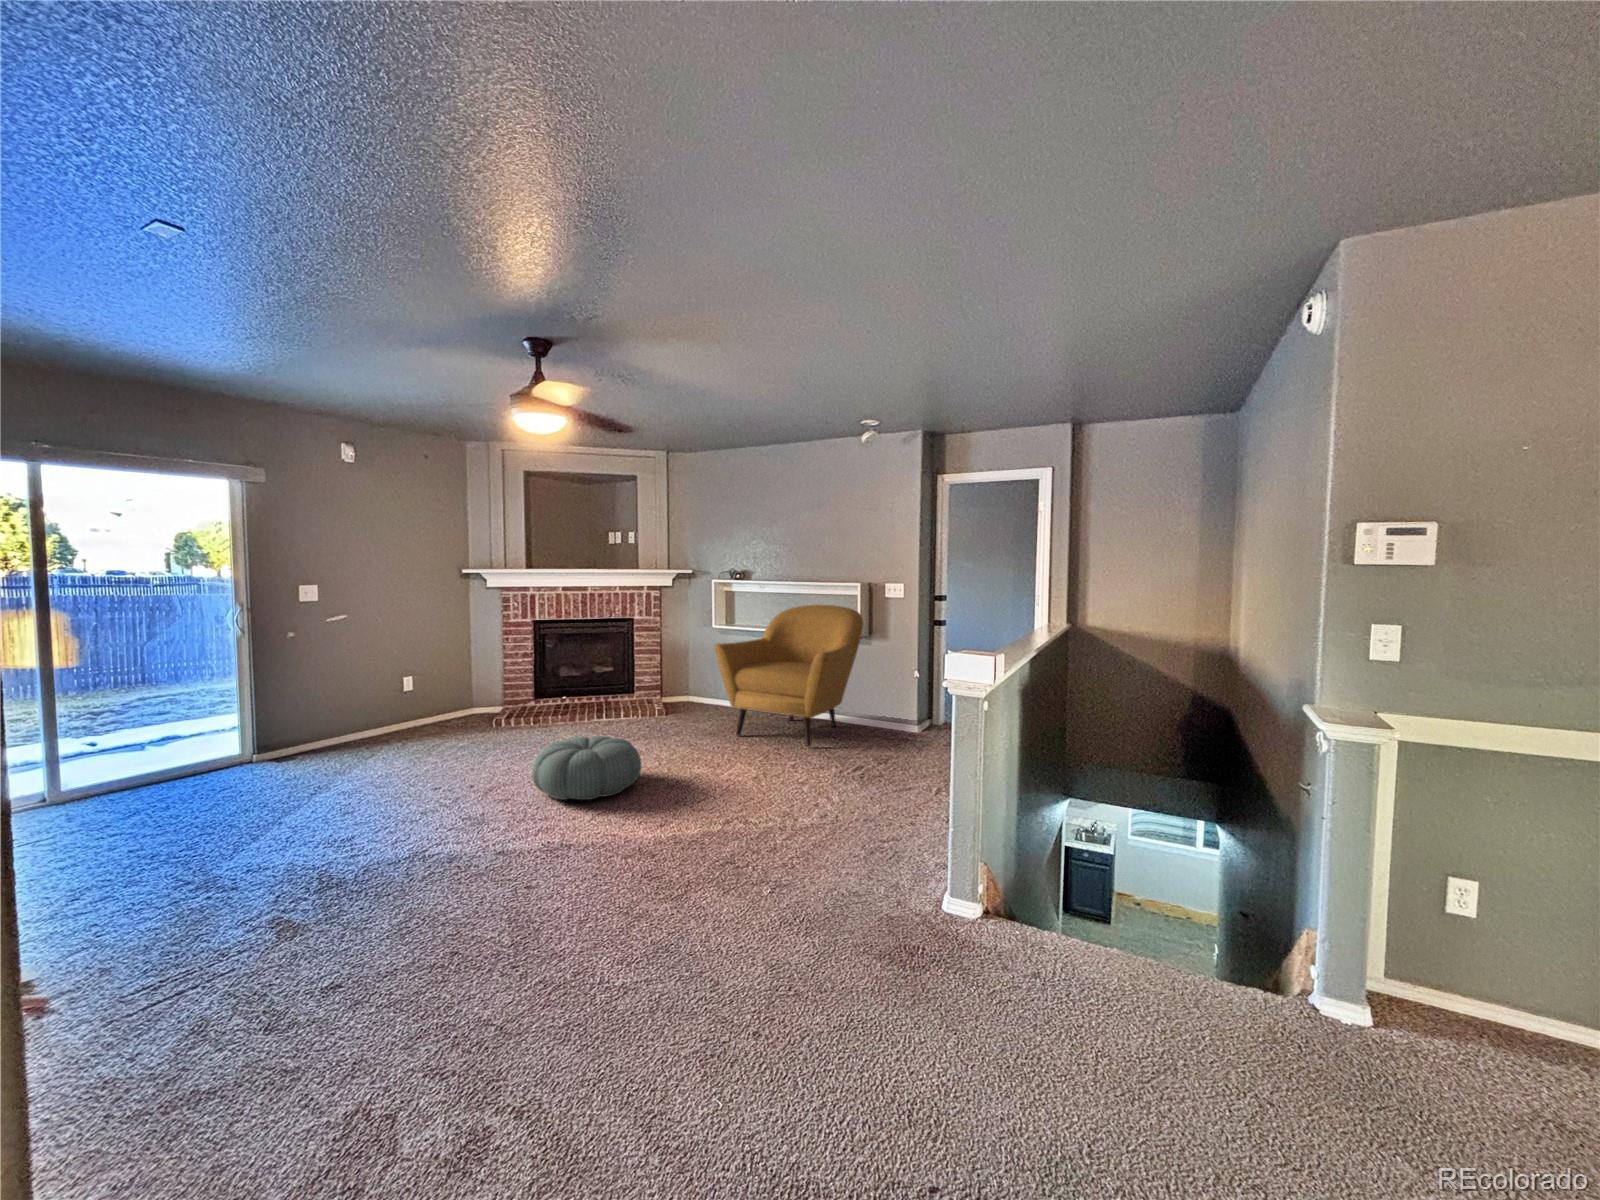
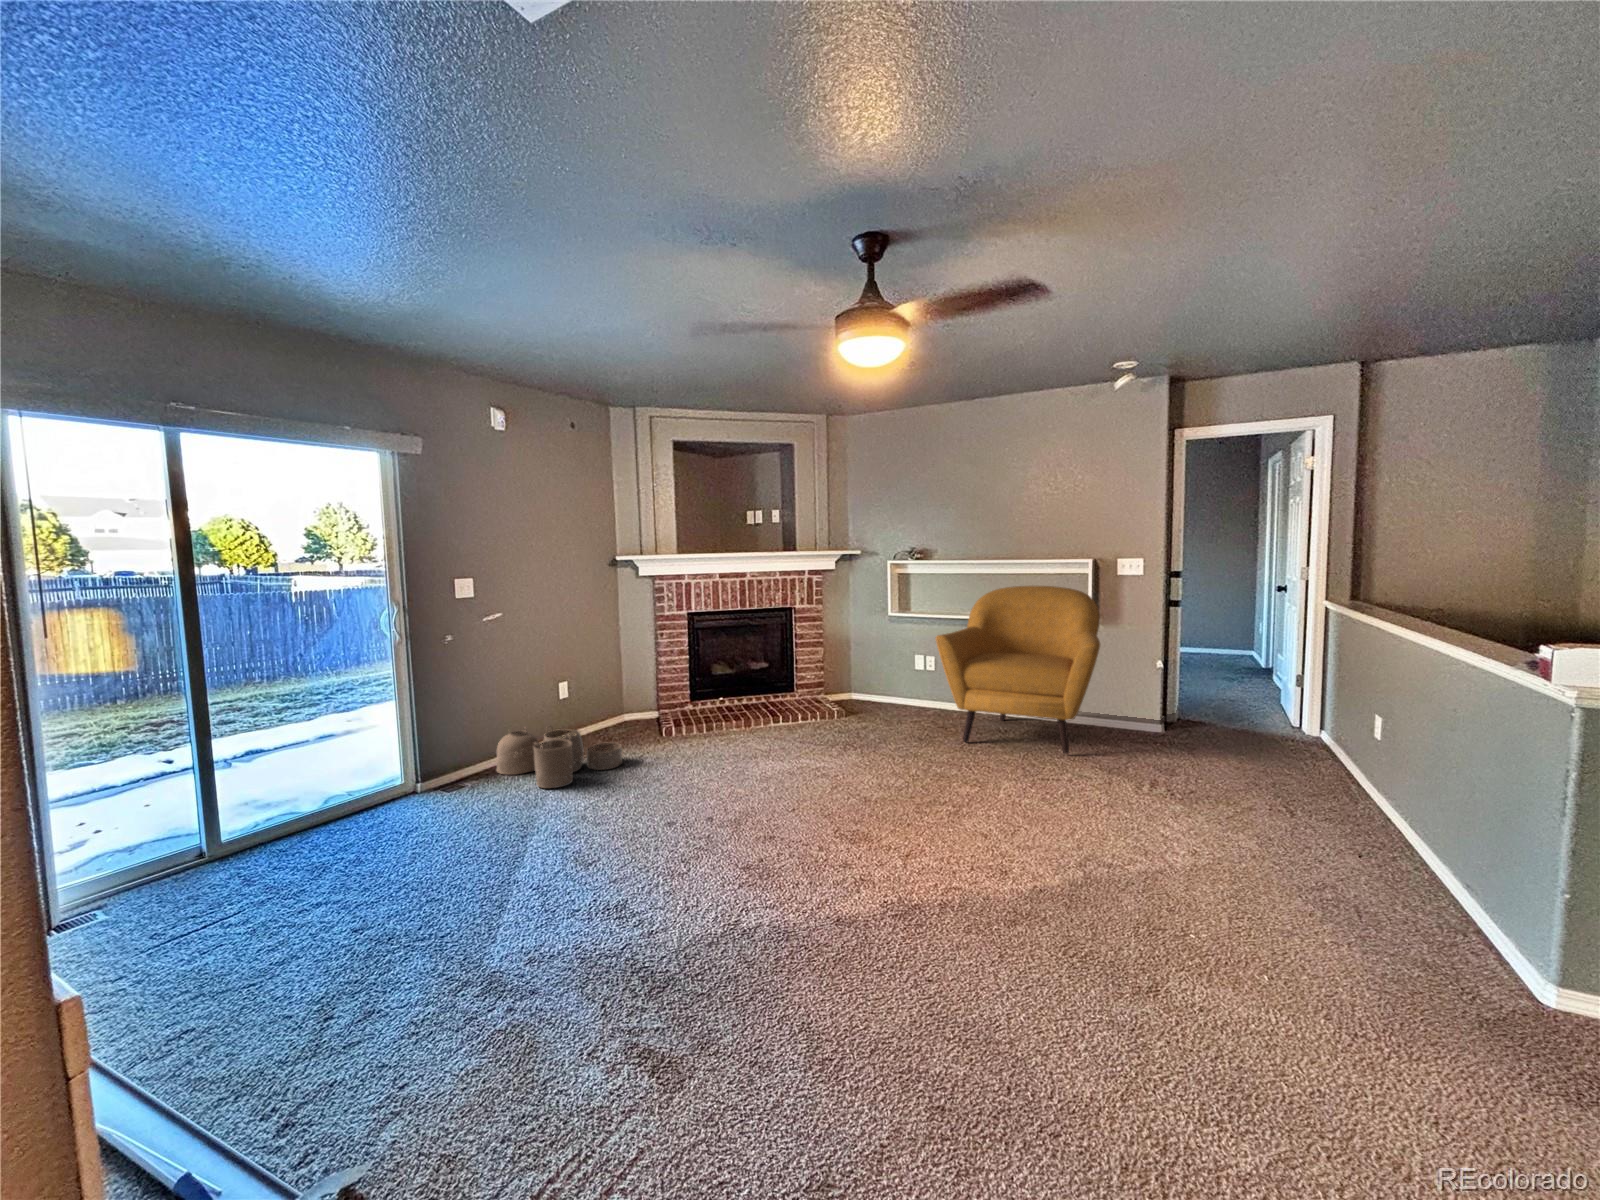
woven basket: none [335,708,442,757] -> present [497,729,622,788]
pouf: present [532,736,642,800] -> none [800,754,930,841]

